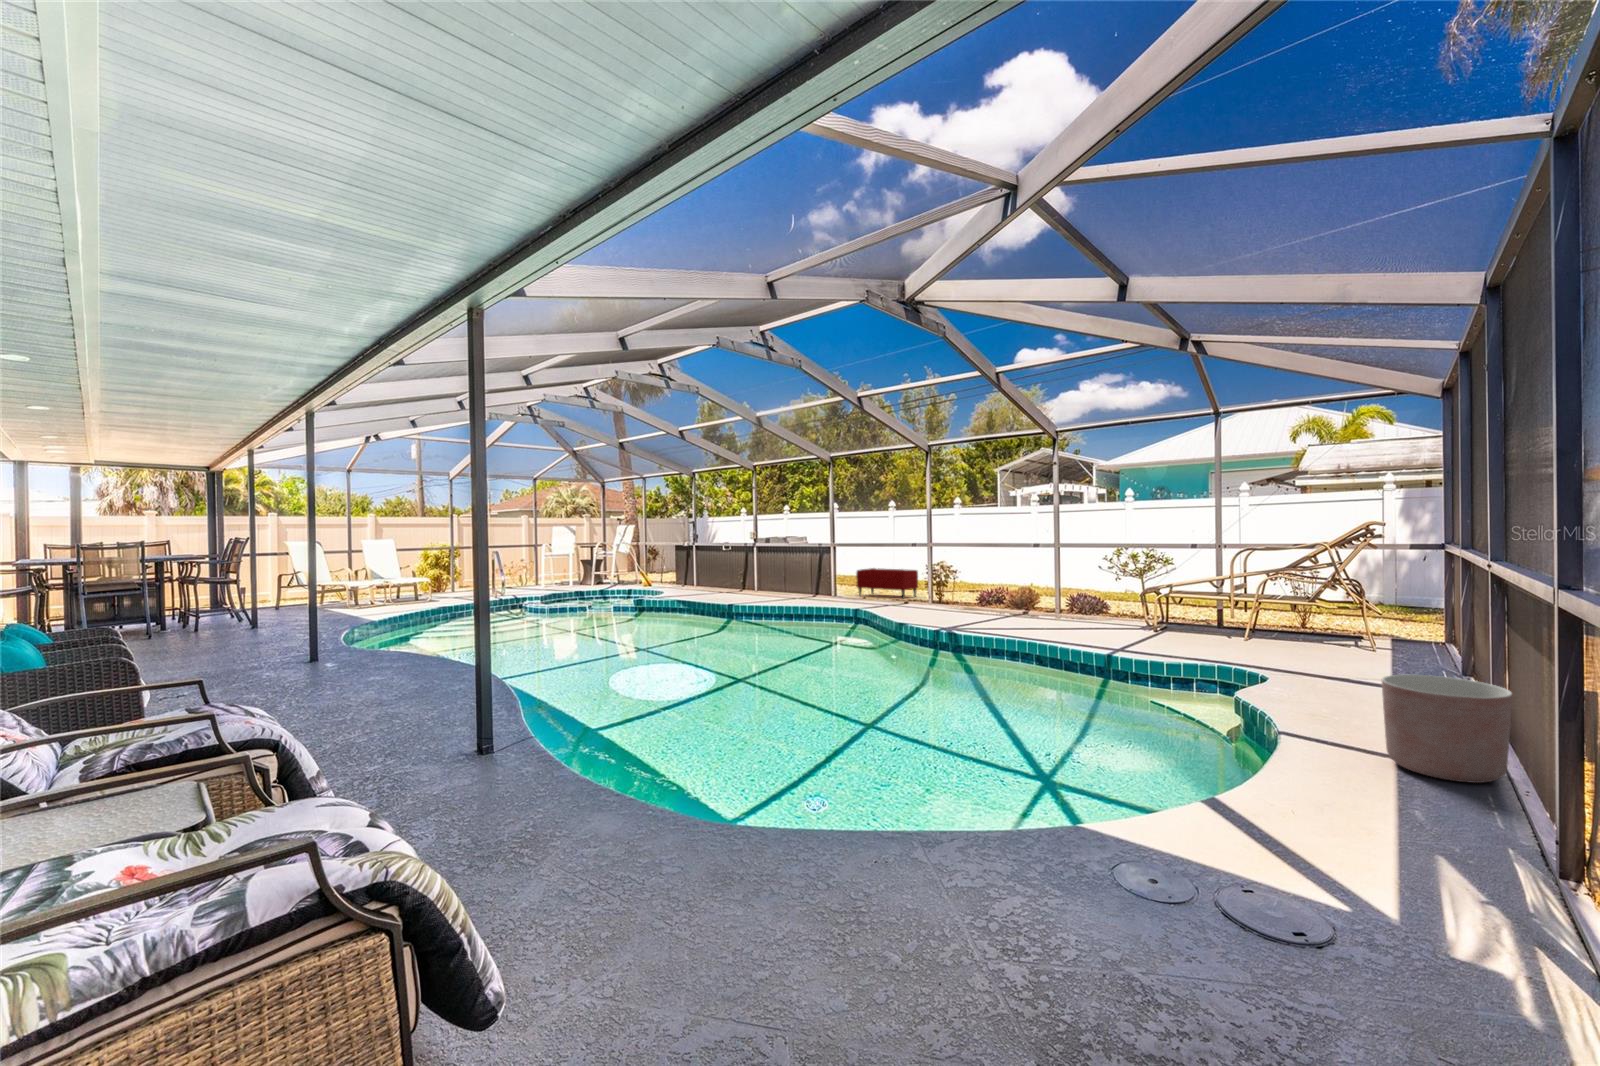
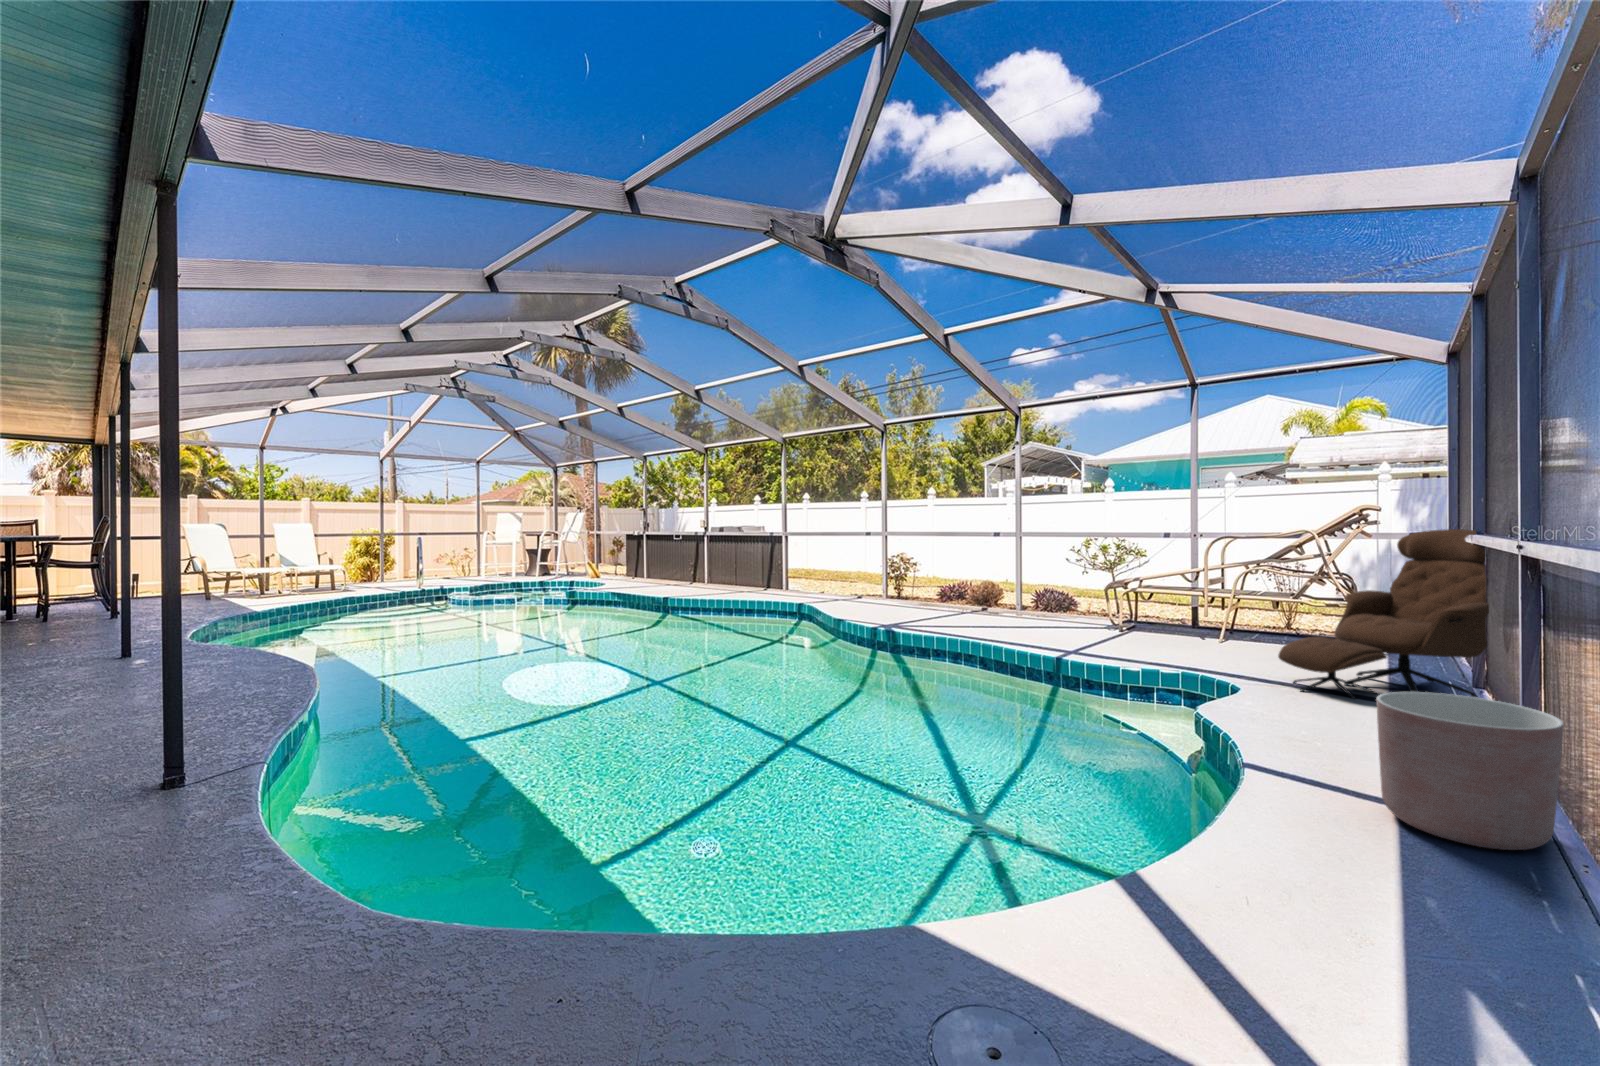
lounge chair: none [1300,545,1487,685] -> present [1278,529,1489,699]
bench: present [856,568,918,598] -> none [811,560,876,594]

